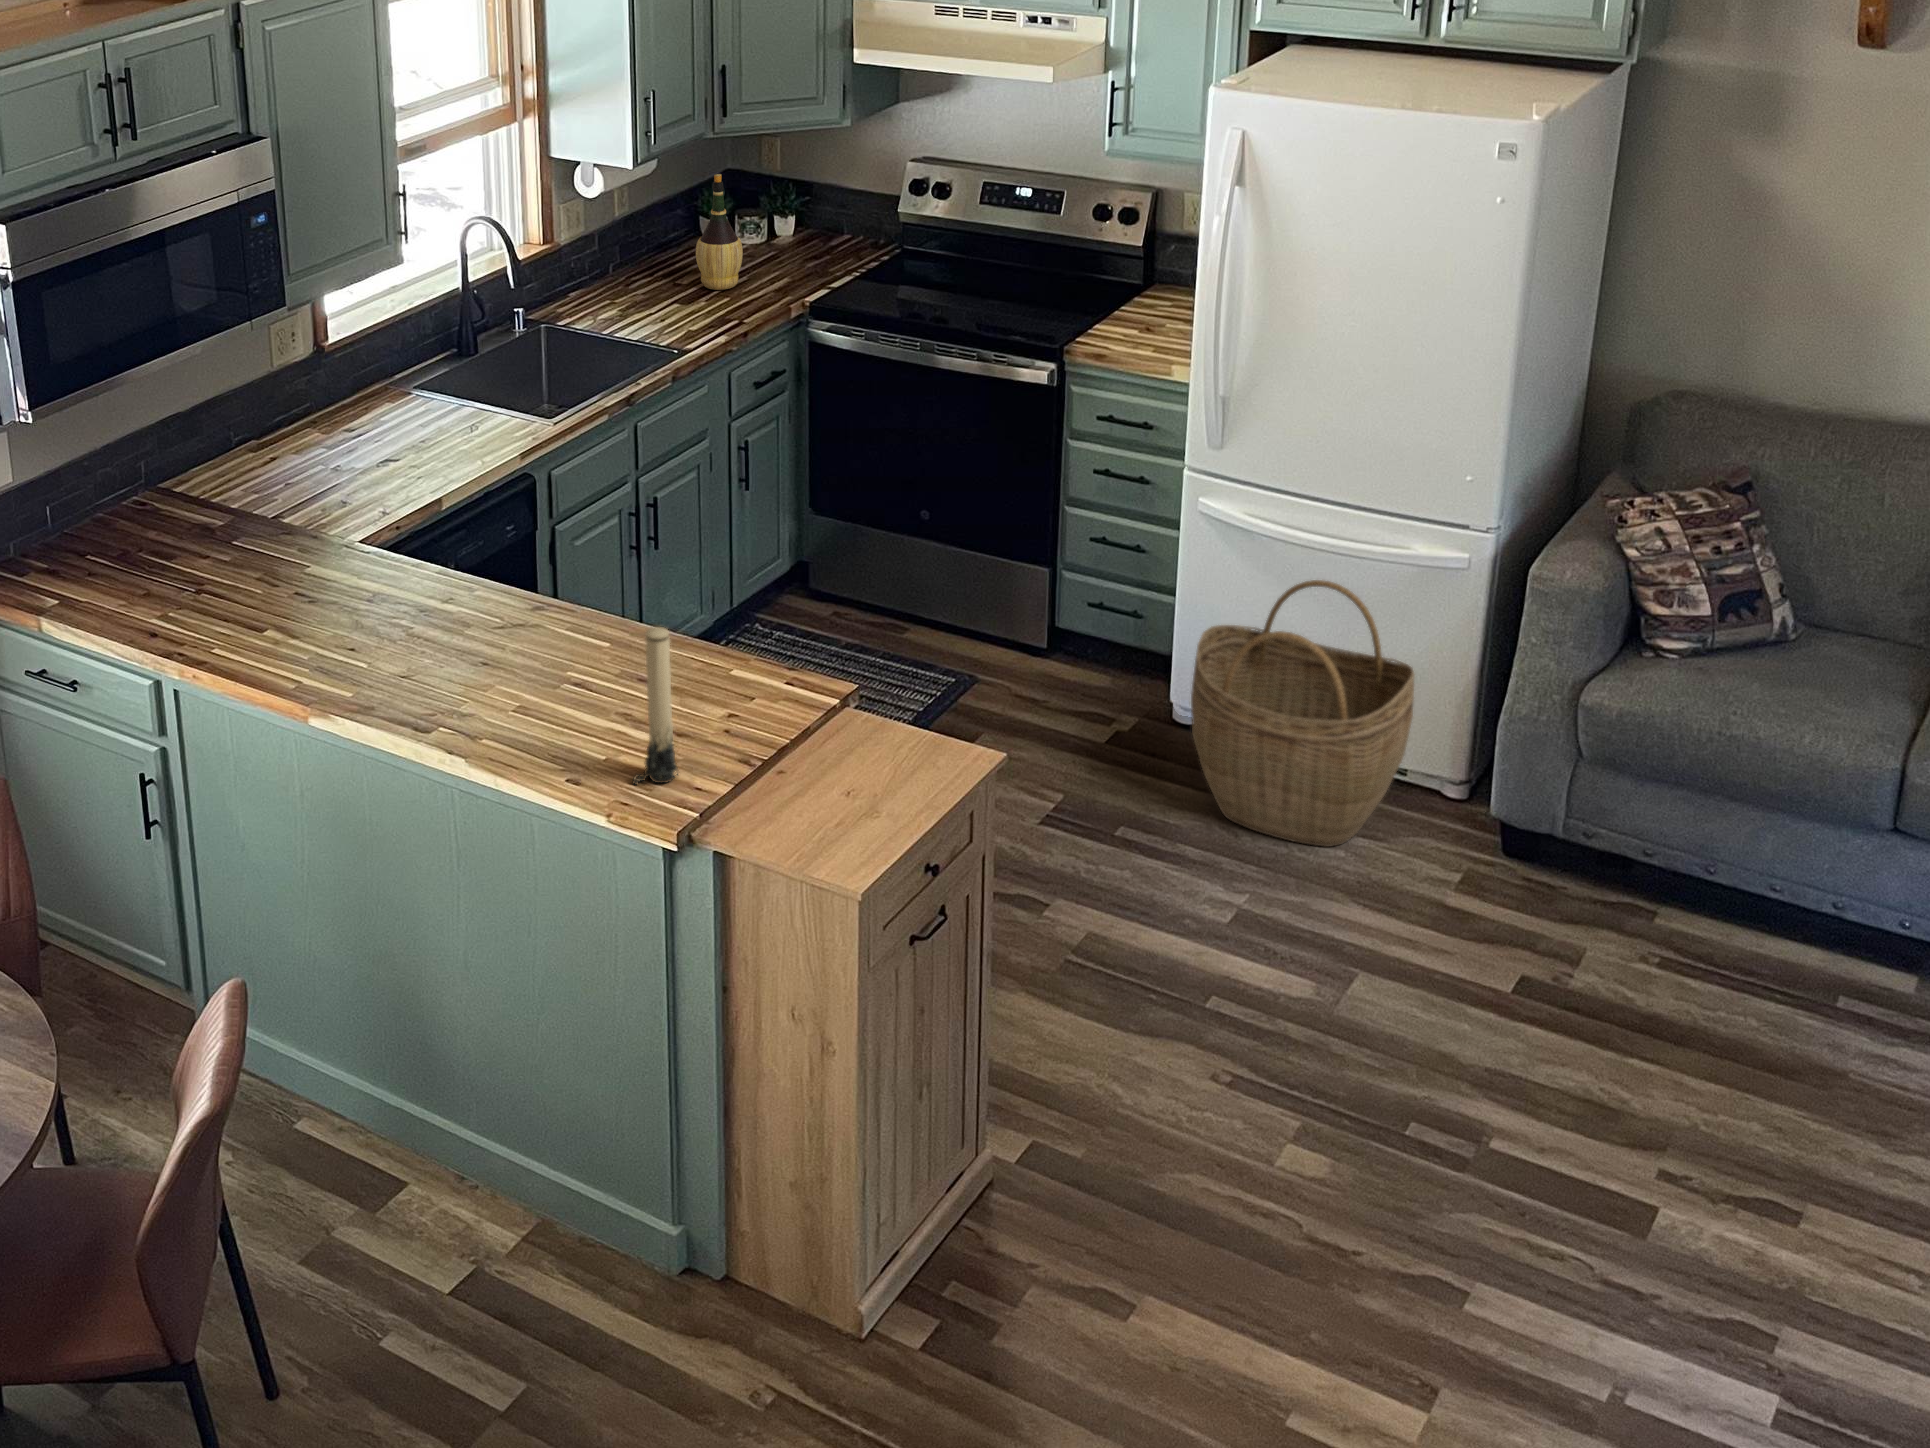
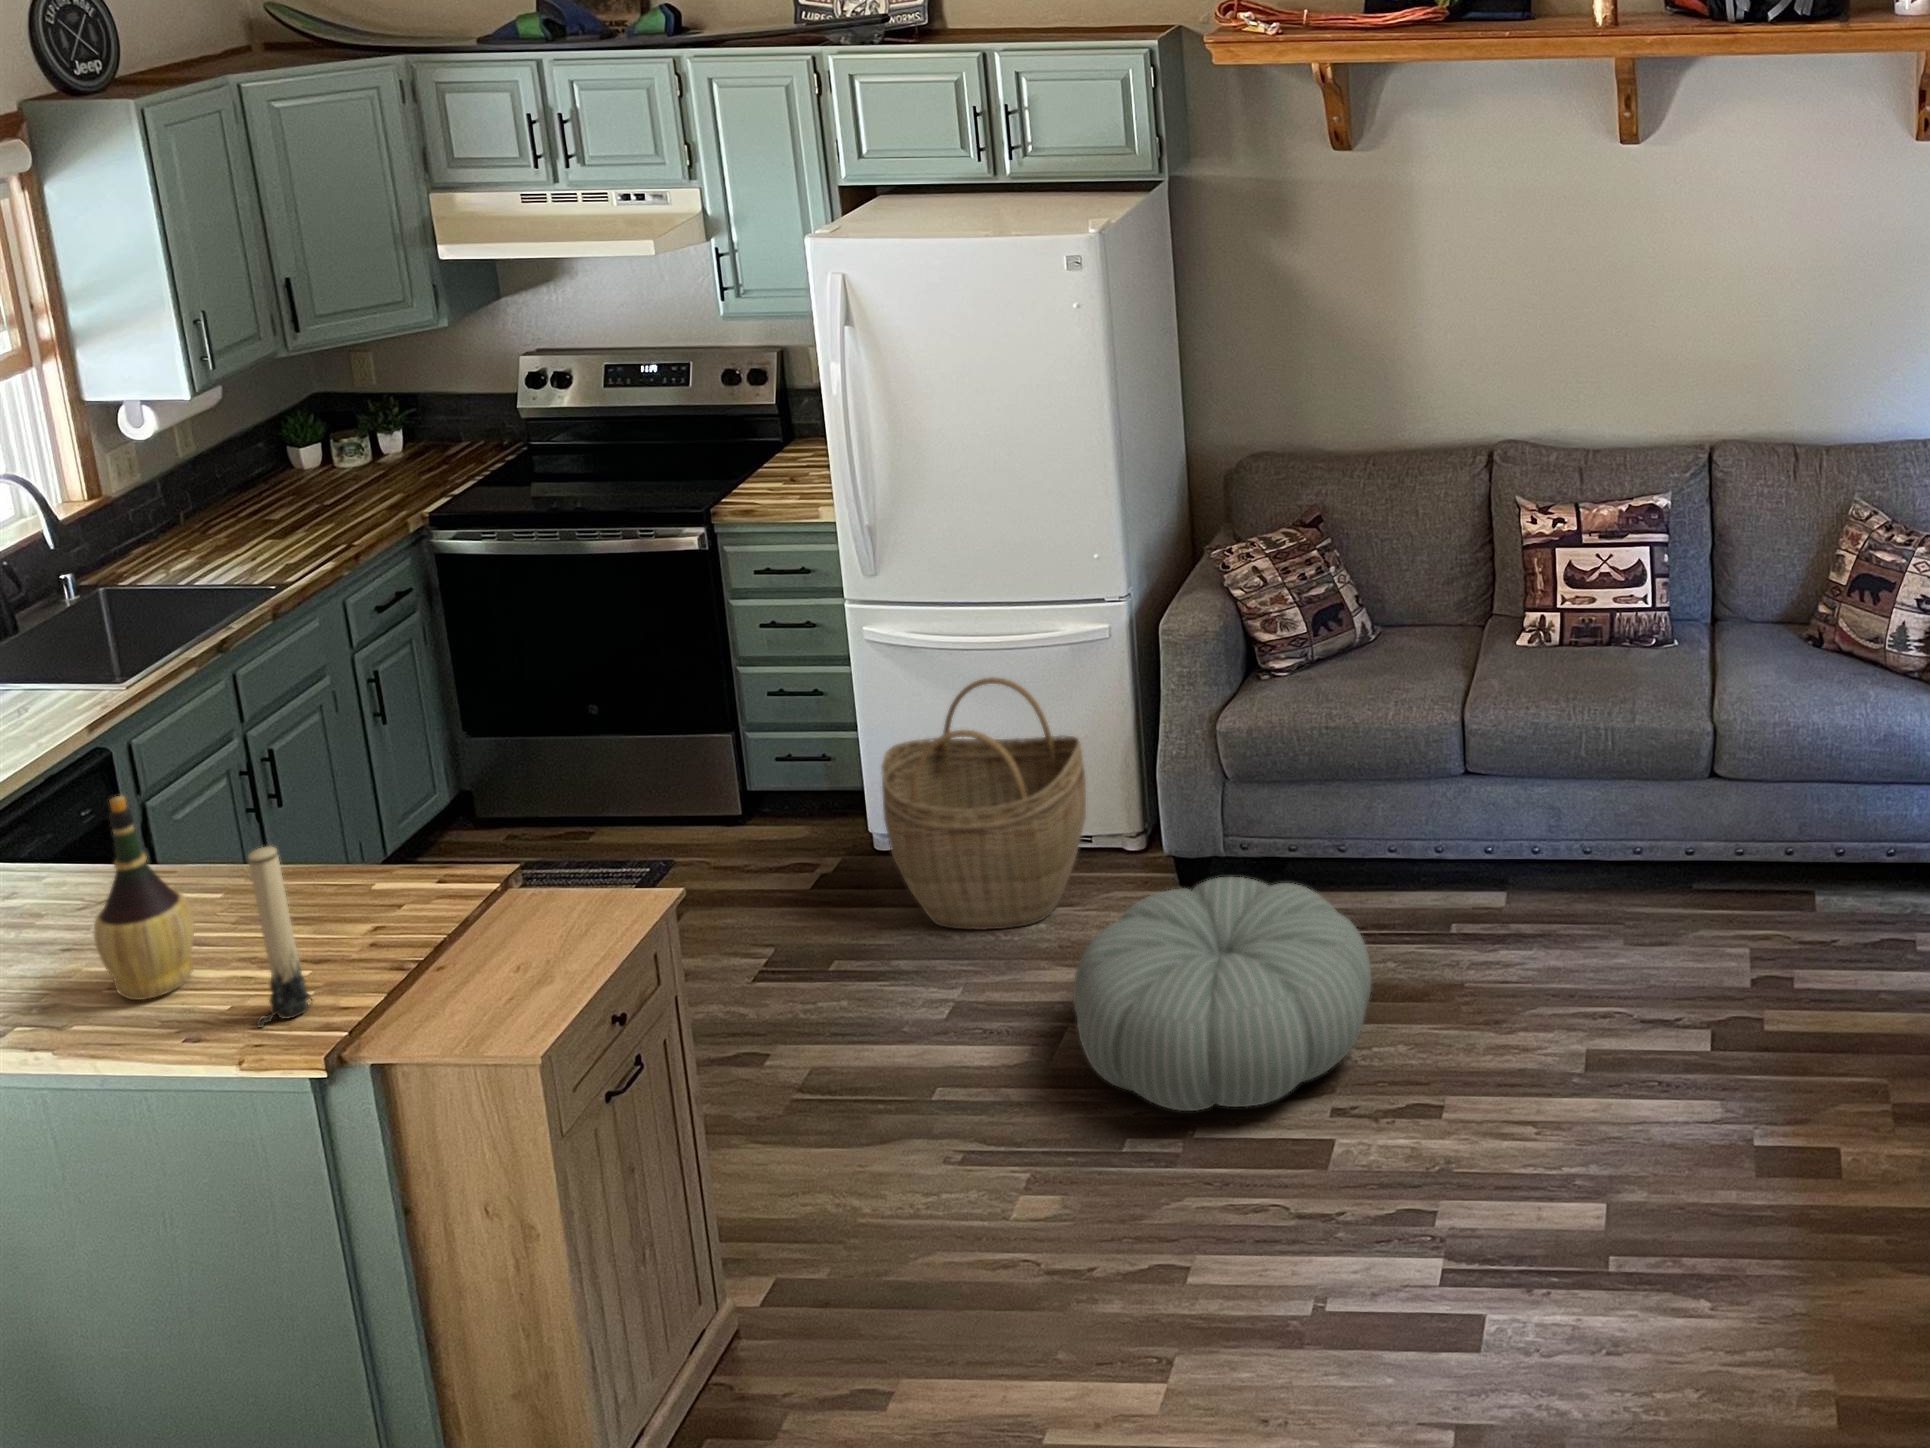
wine bottle: present [696,174,743,290] -> present [94,796,195,1000]
pouf: none [1367,864,1729,1137] -> present [1073,877,1371,1111]

